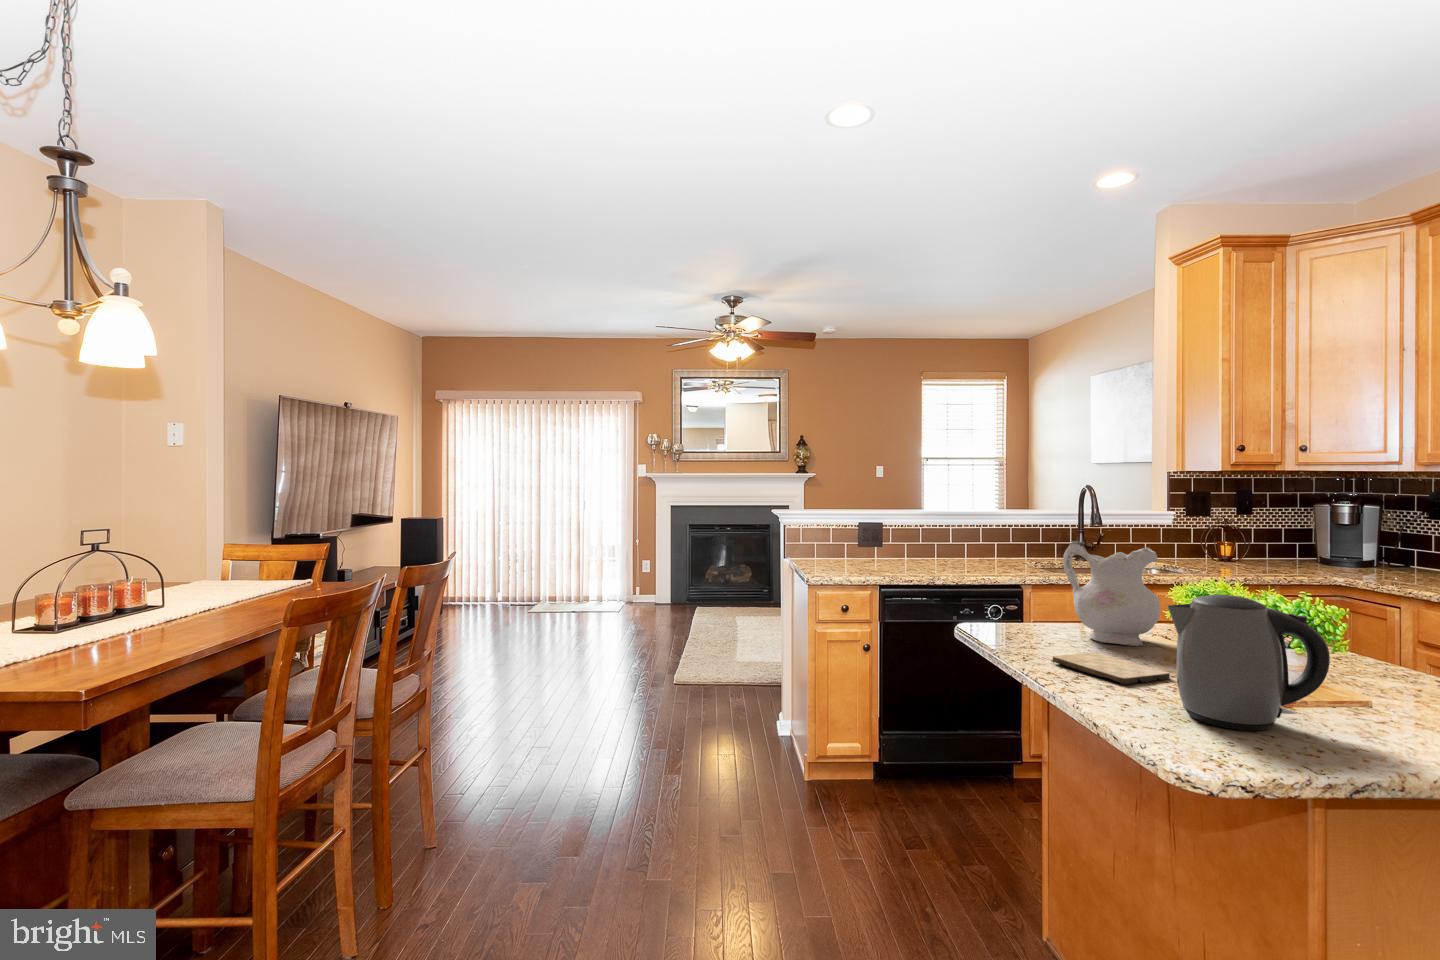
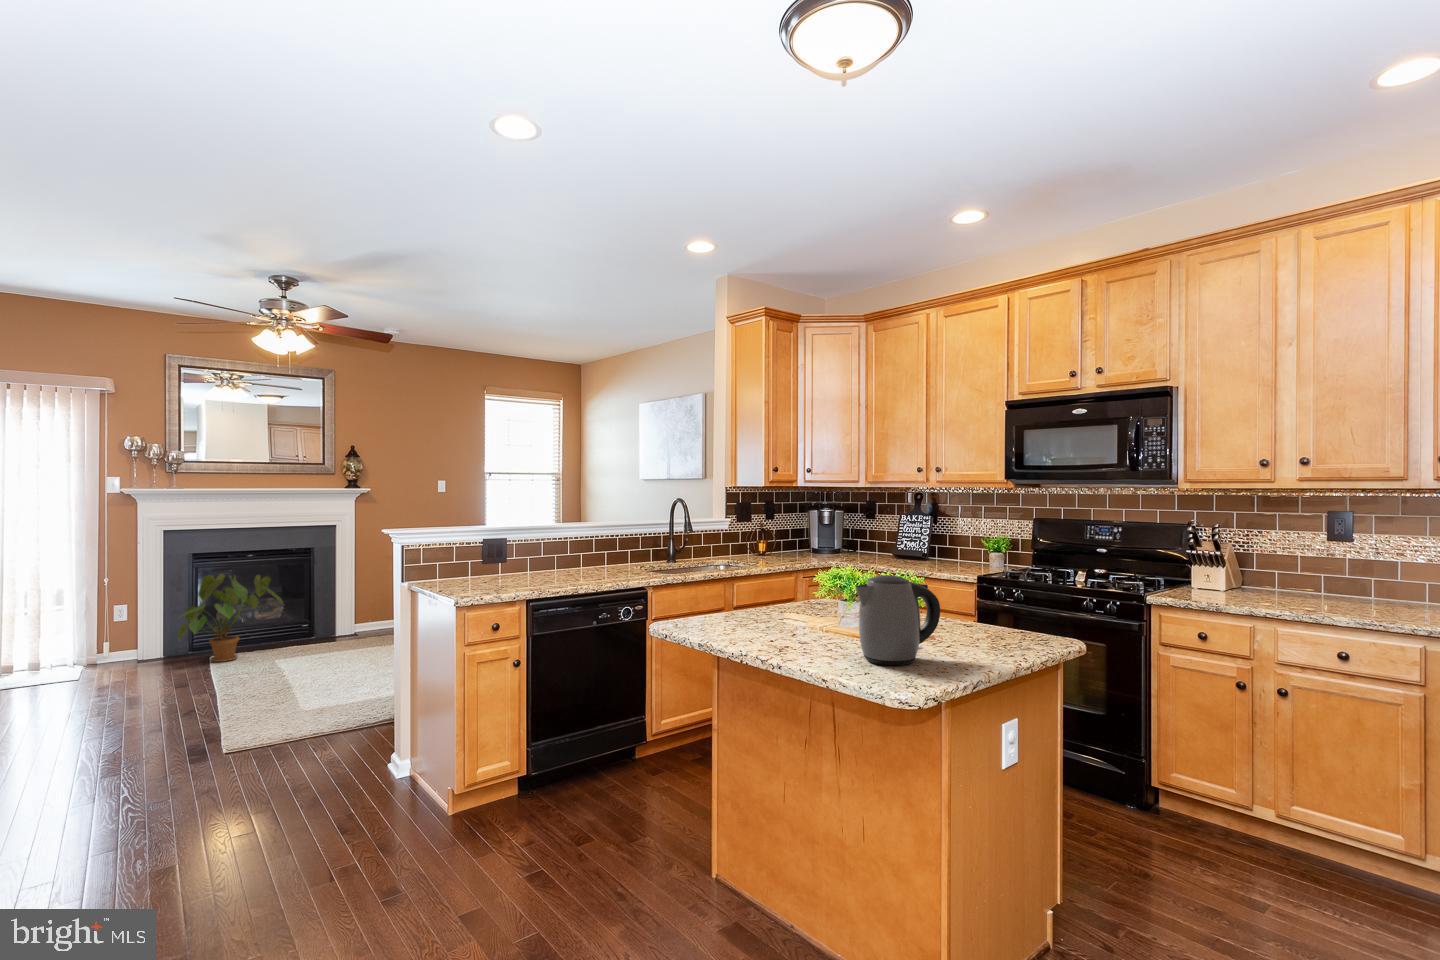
ceramic pitcher: present [1063,541,1161,646] -> none [732,545,799,623]
house plant: none [675,542,747,612] -> present [178,574,283,662]
cutting board: present [1053,652,1170,685] -> none [754,630,832,650]

